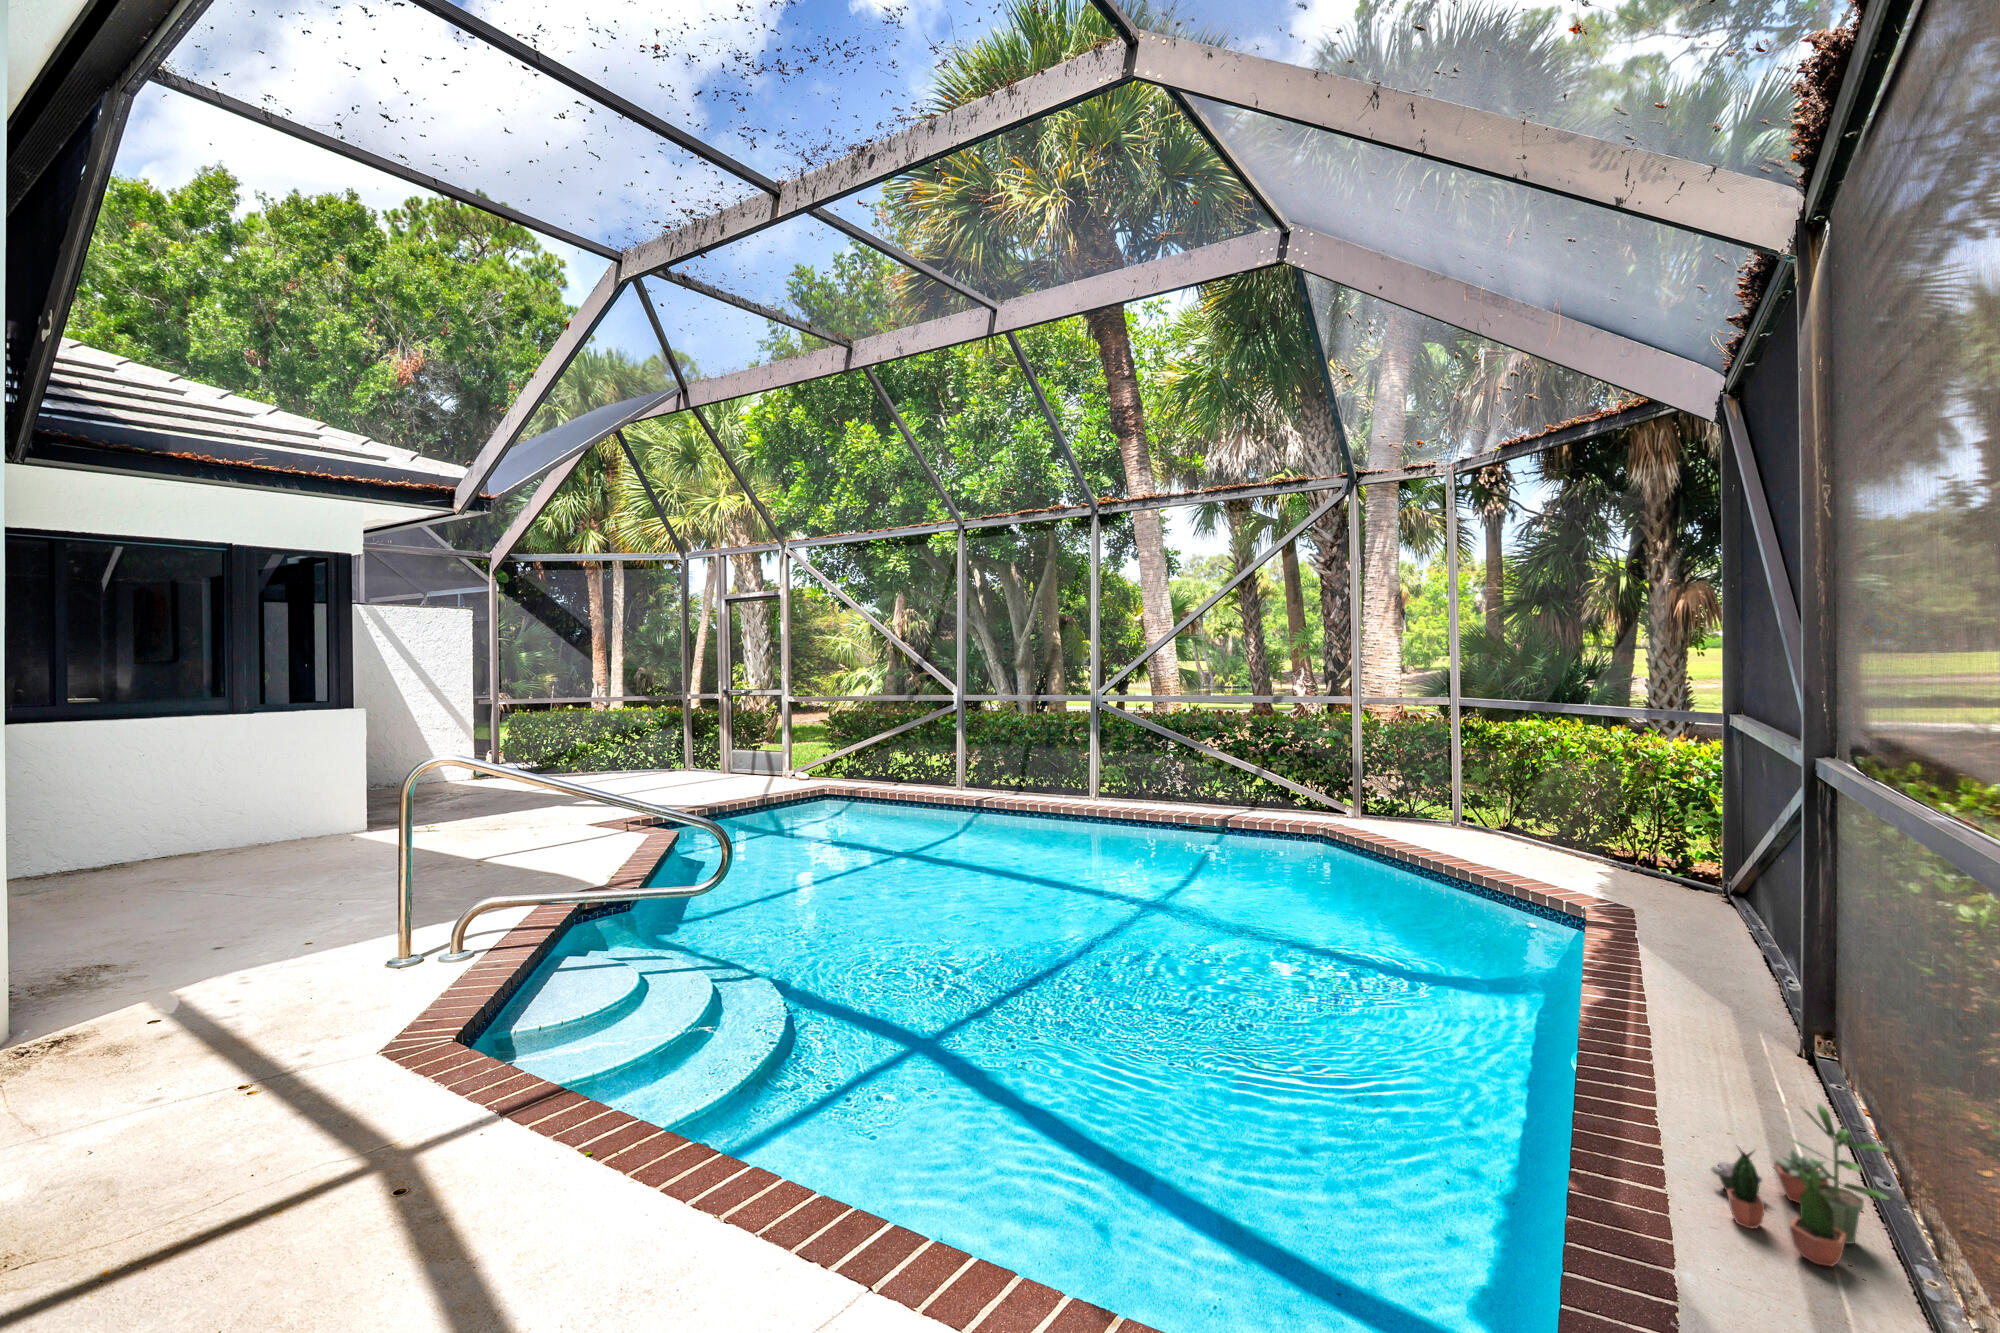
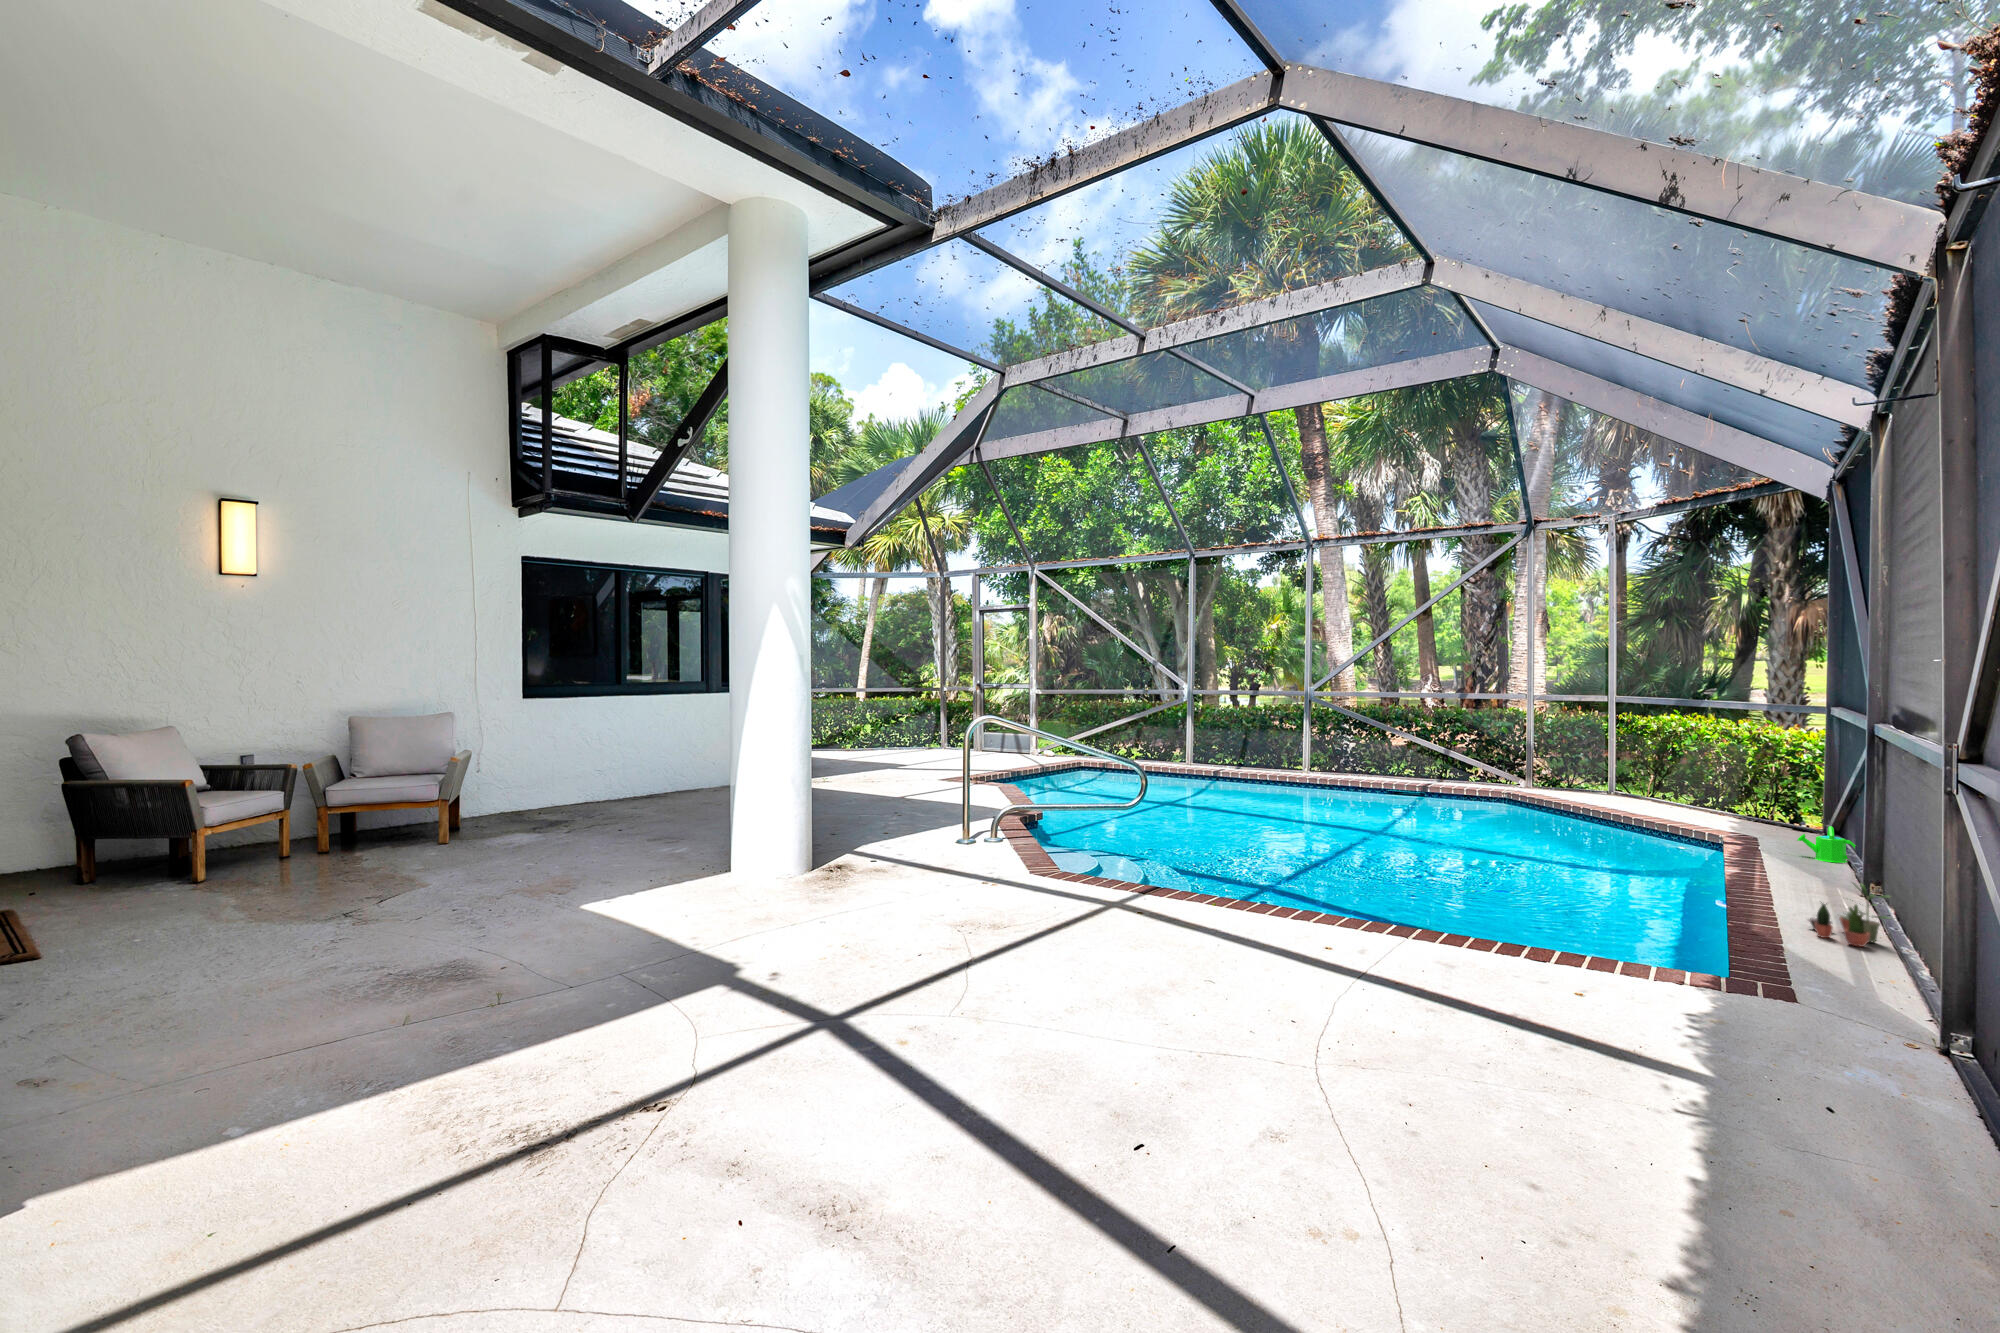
watering can: none [1688,899,1782,958] -> present [1797,826,1856,863]

